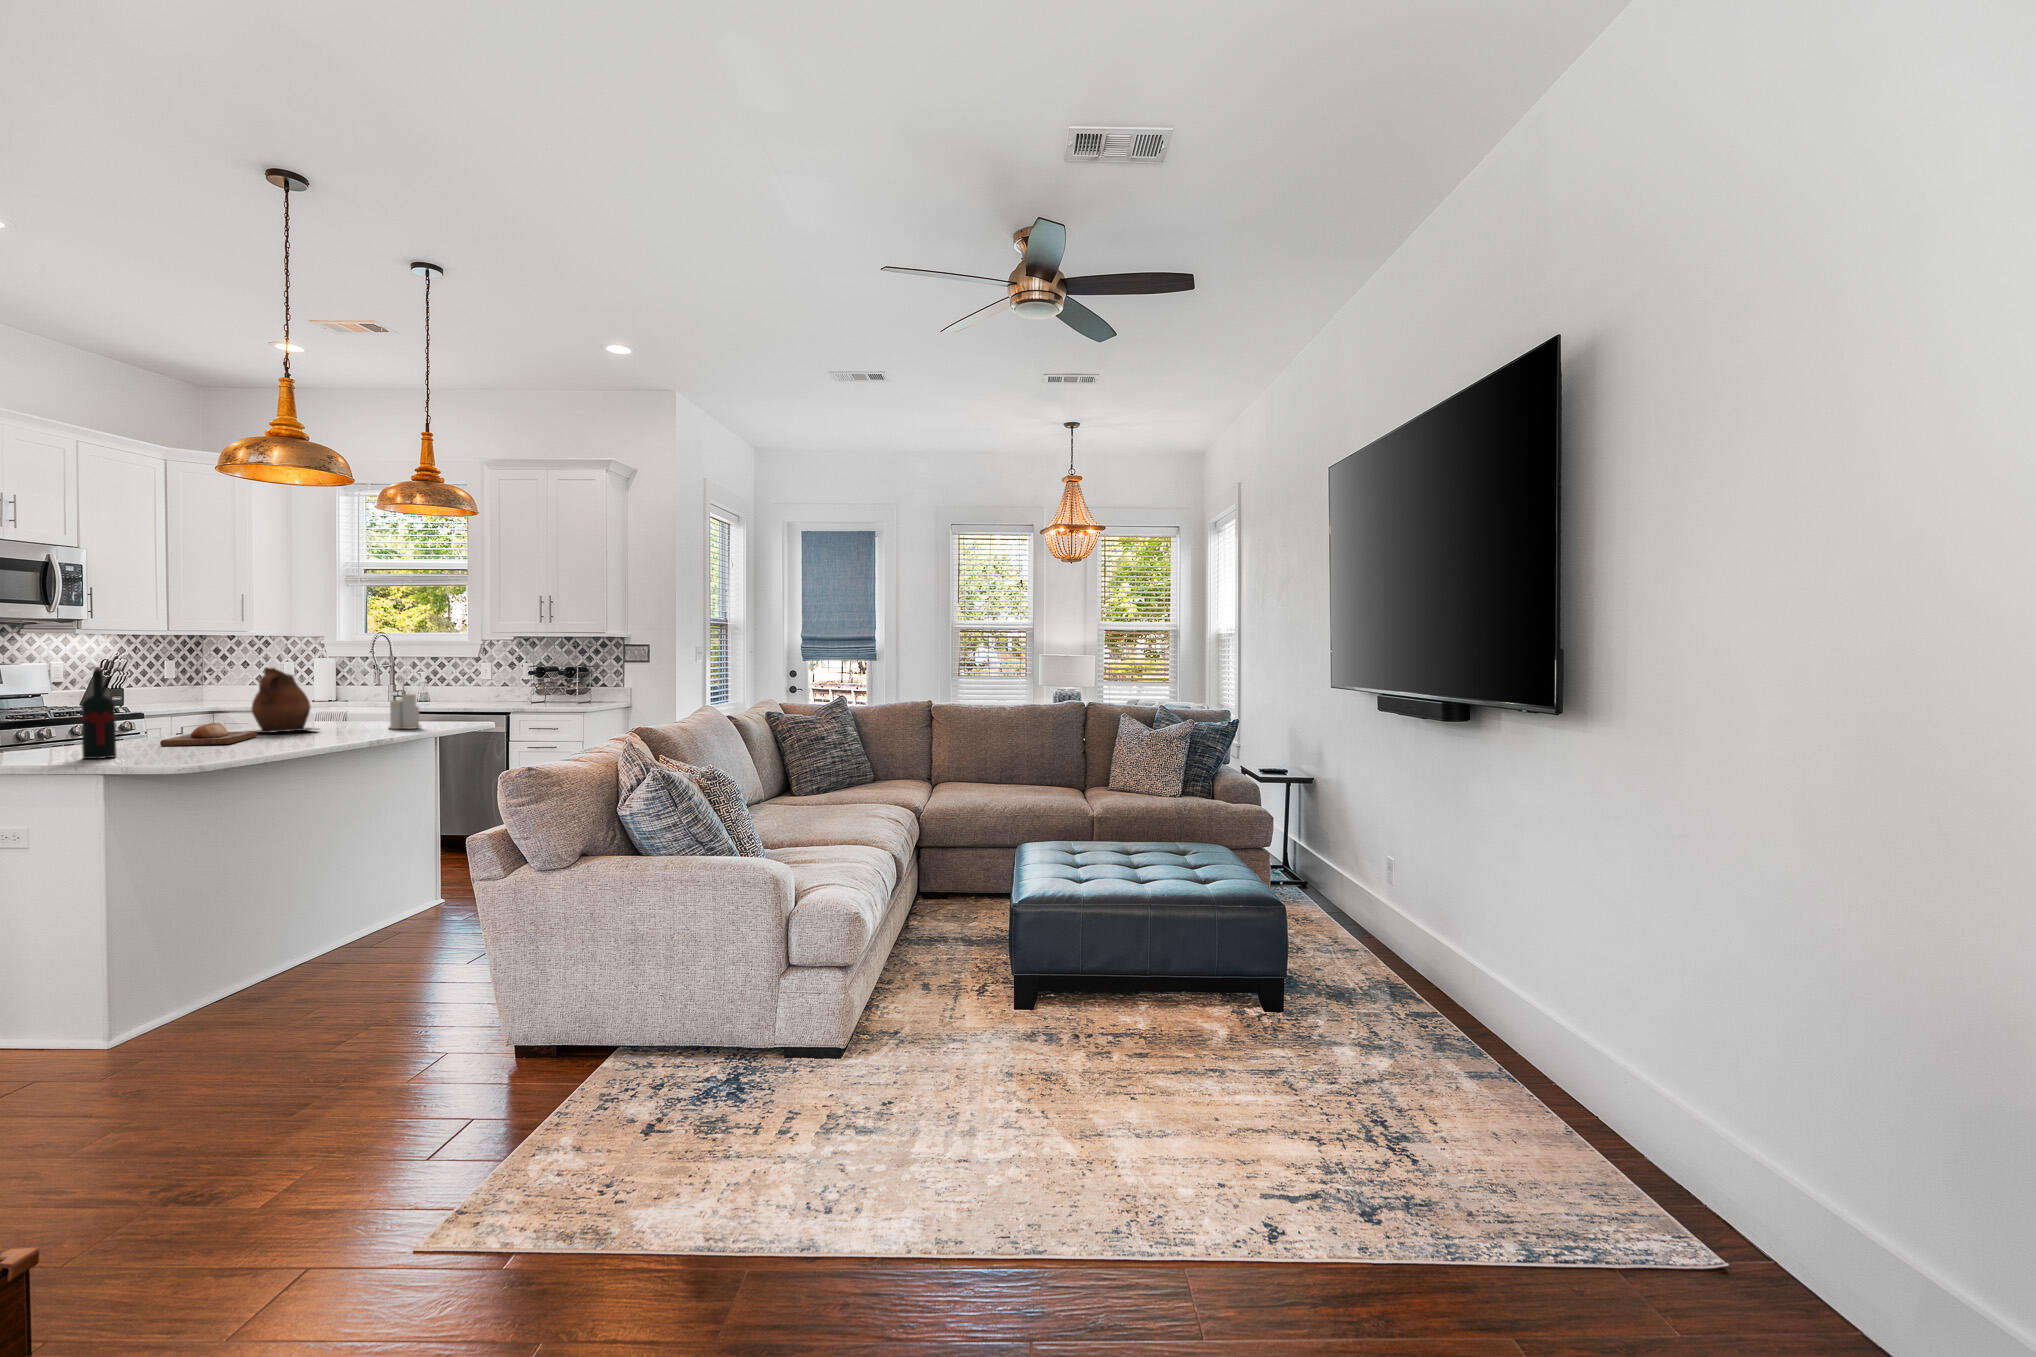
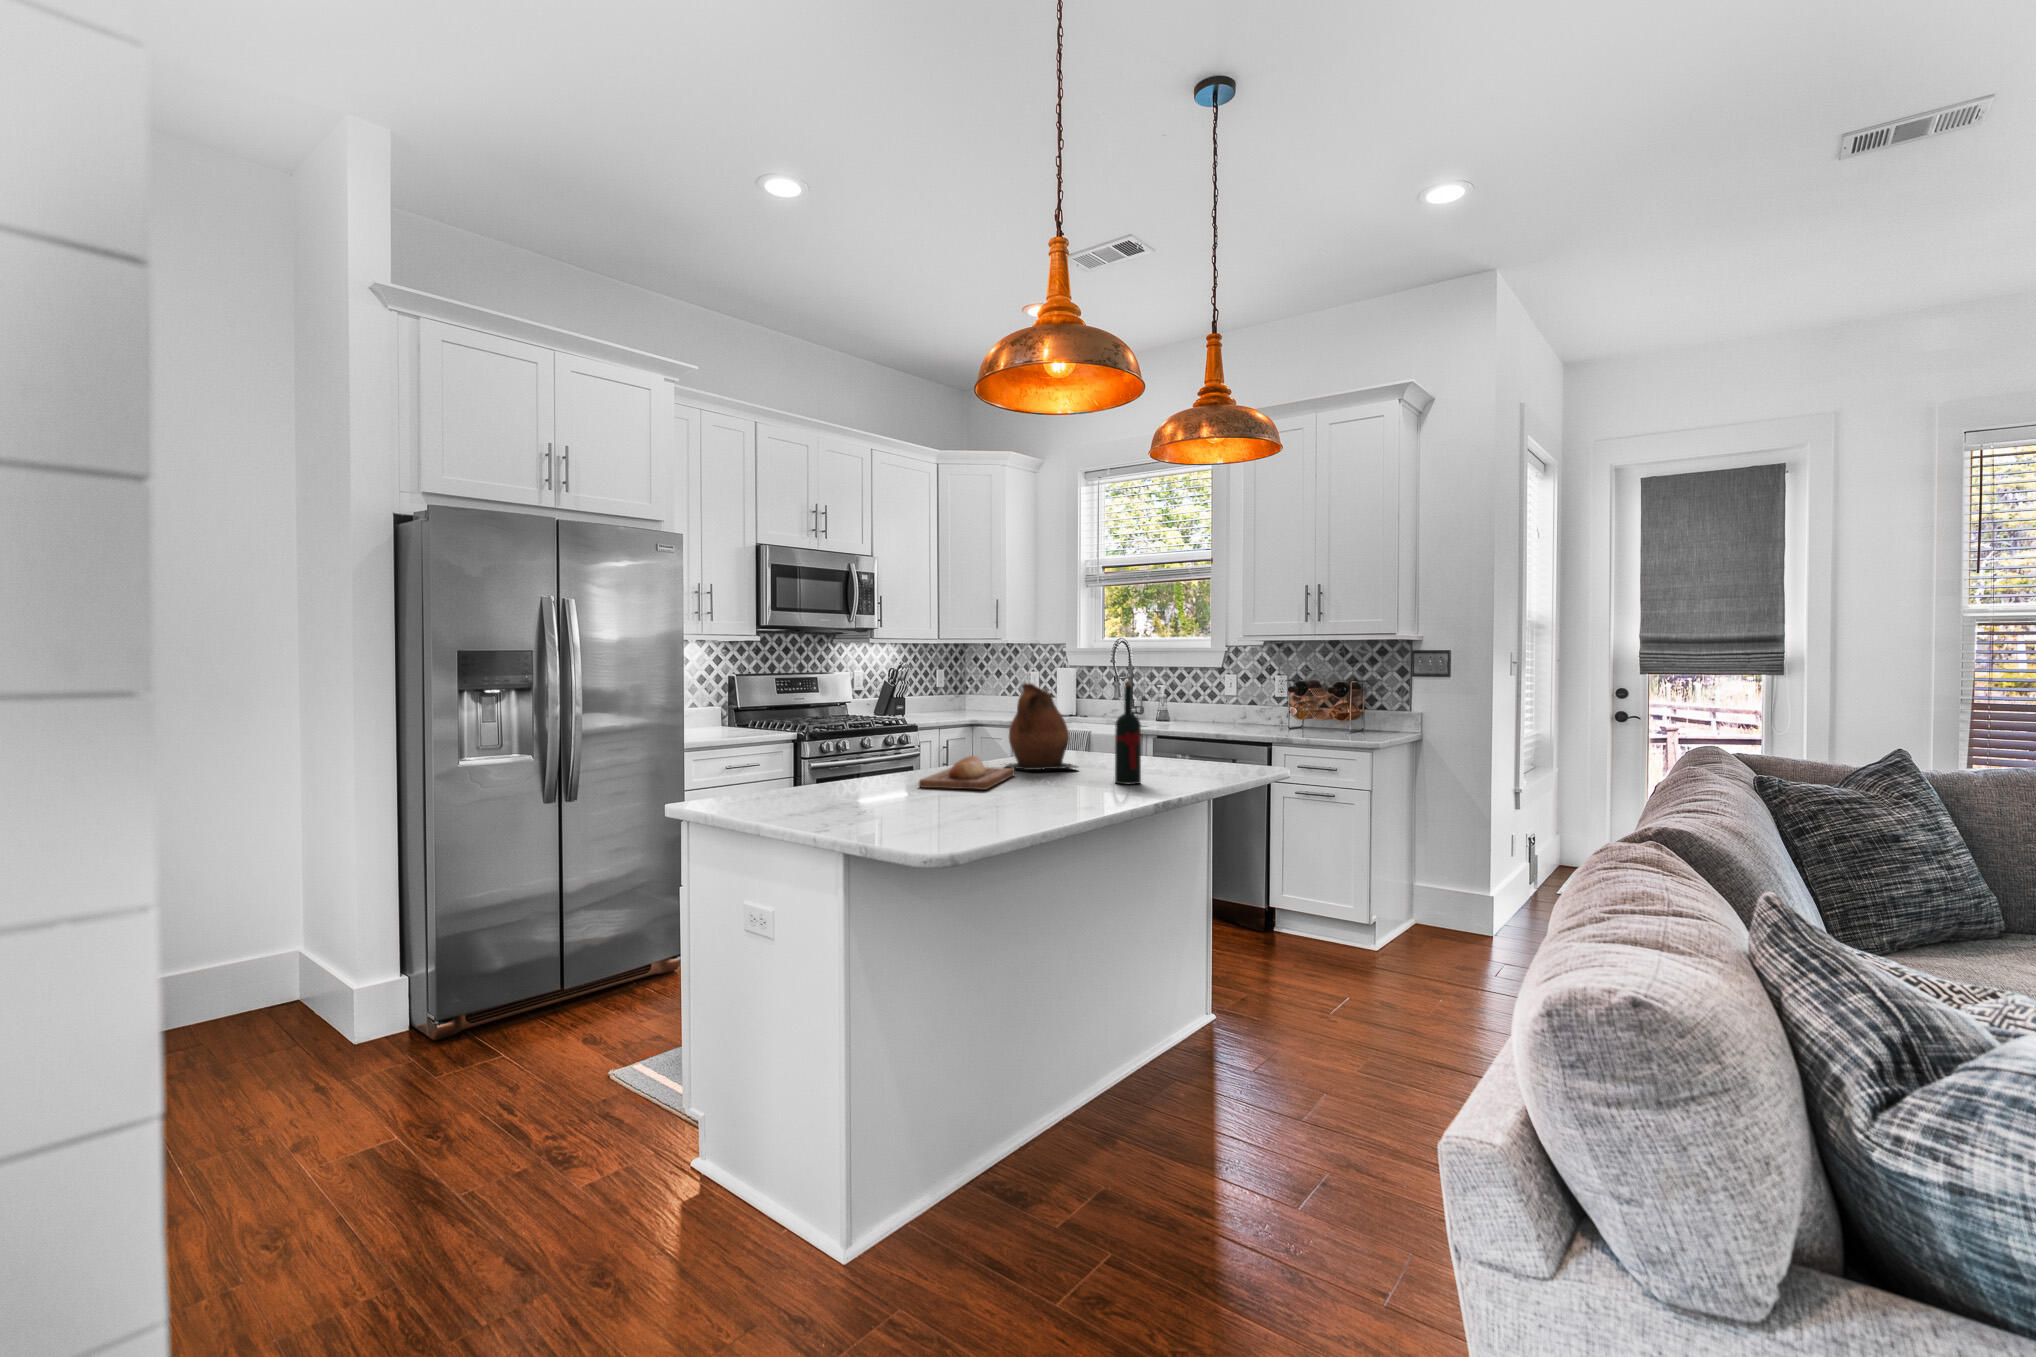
wine bottle: present [82,667,117,759] -> present [1115,682,1141,784]
candle: present [389,694,421,729] -> none [1153,716,1193,772]

